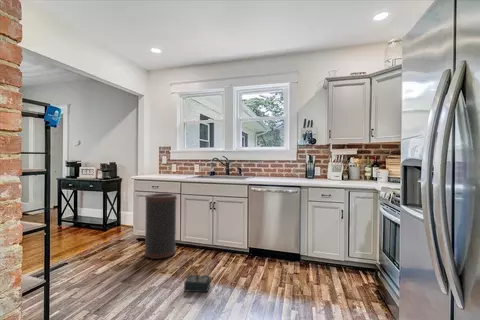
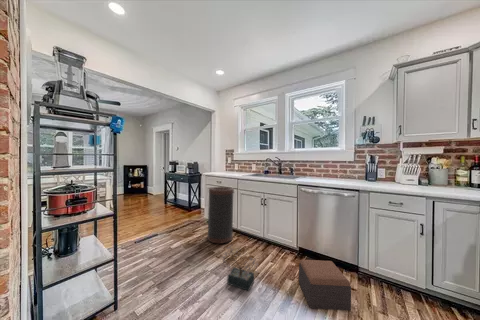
footstool: none [252,253,295,293] -> present [299,260,351,310]

